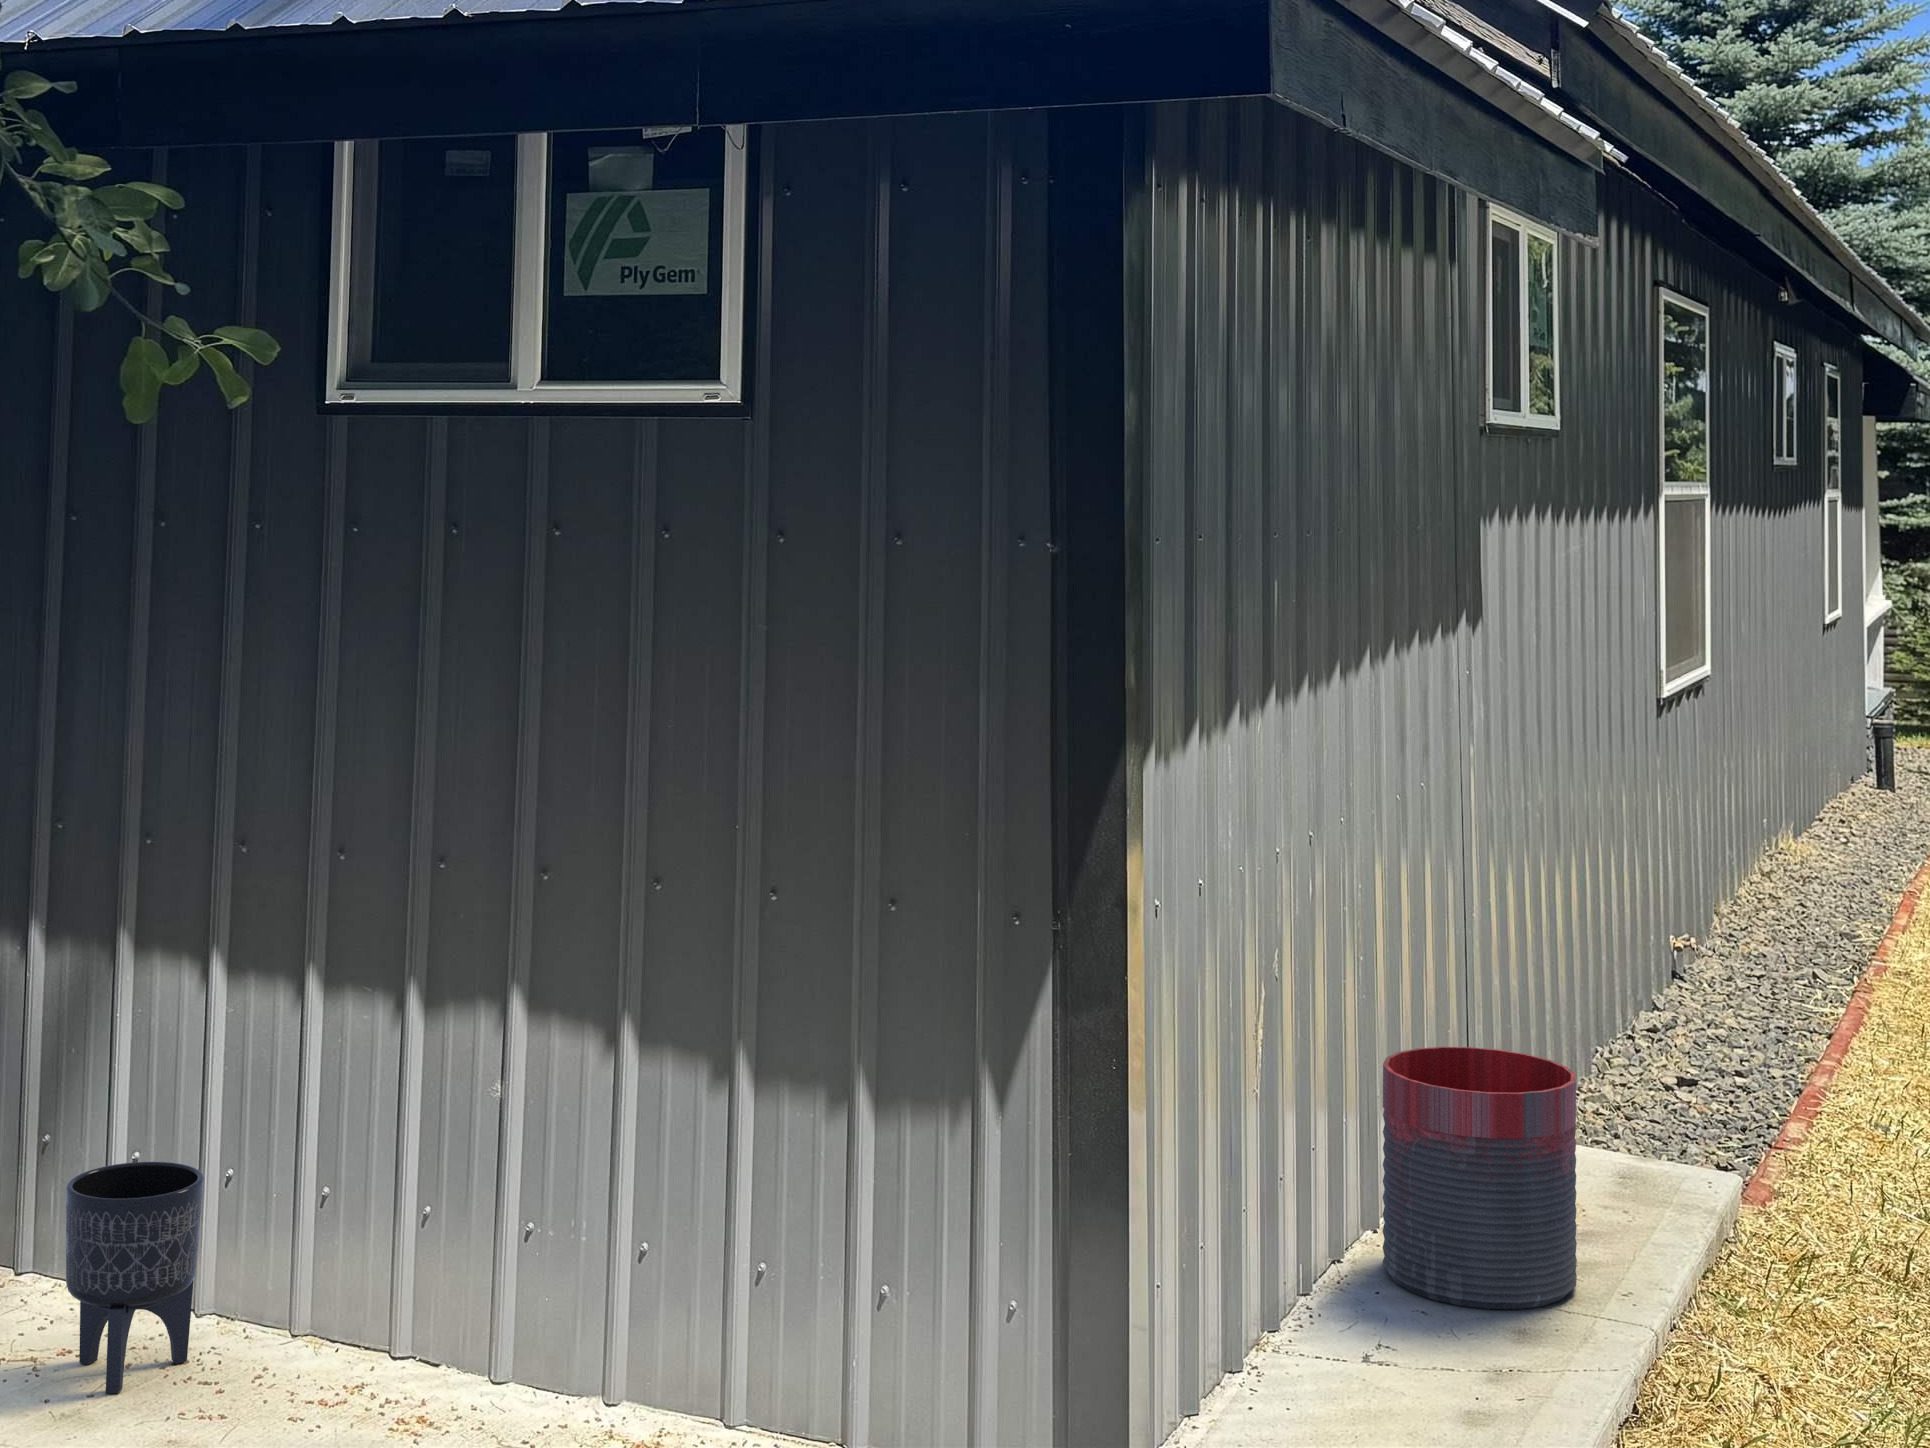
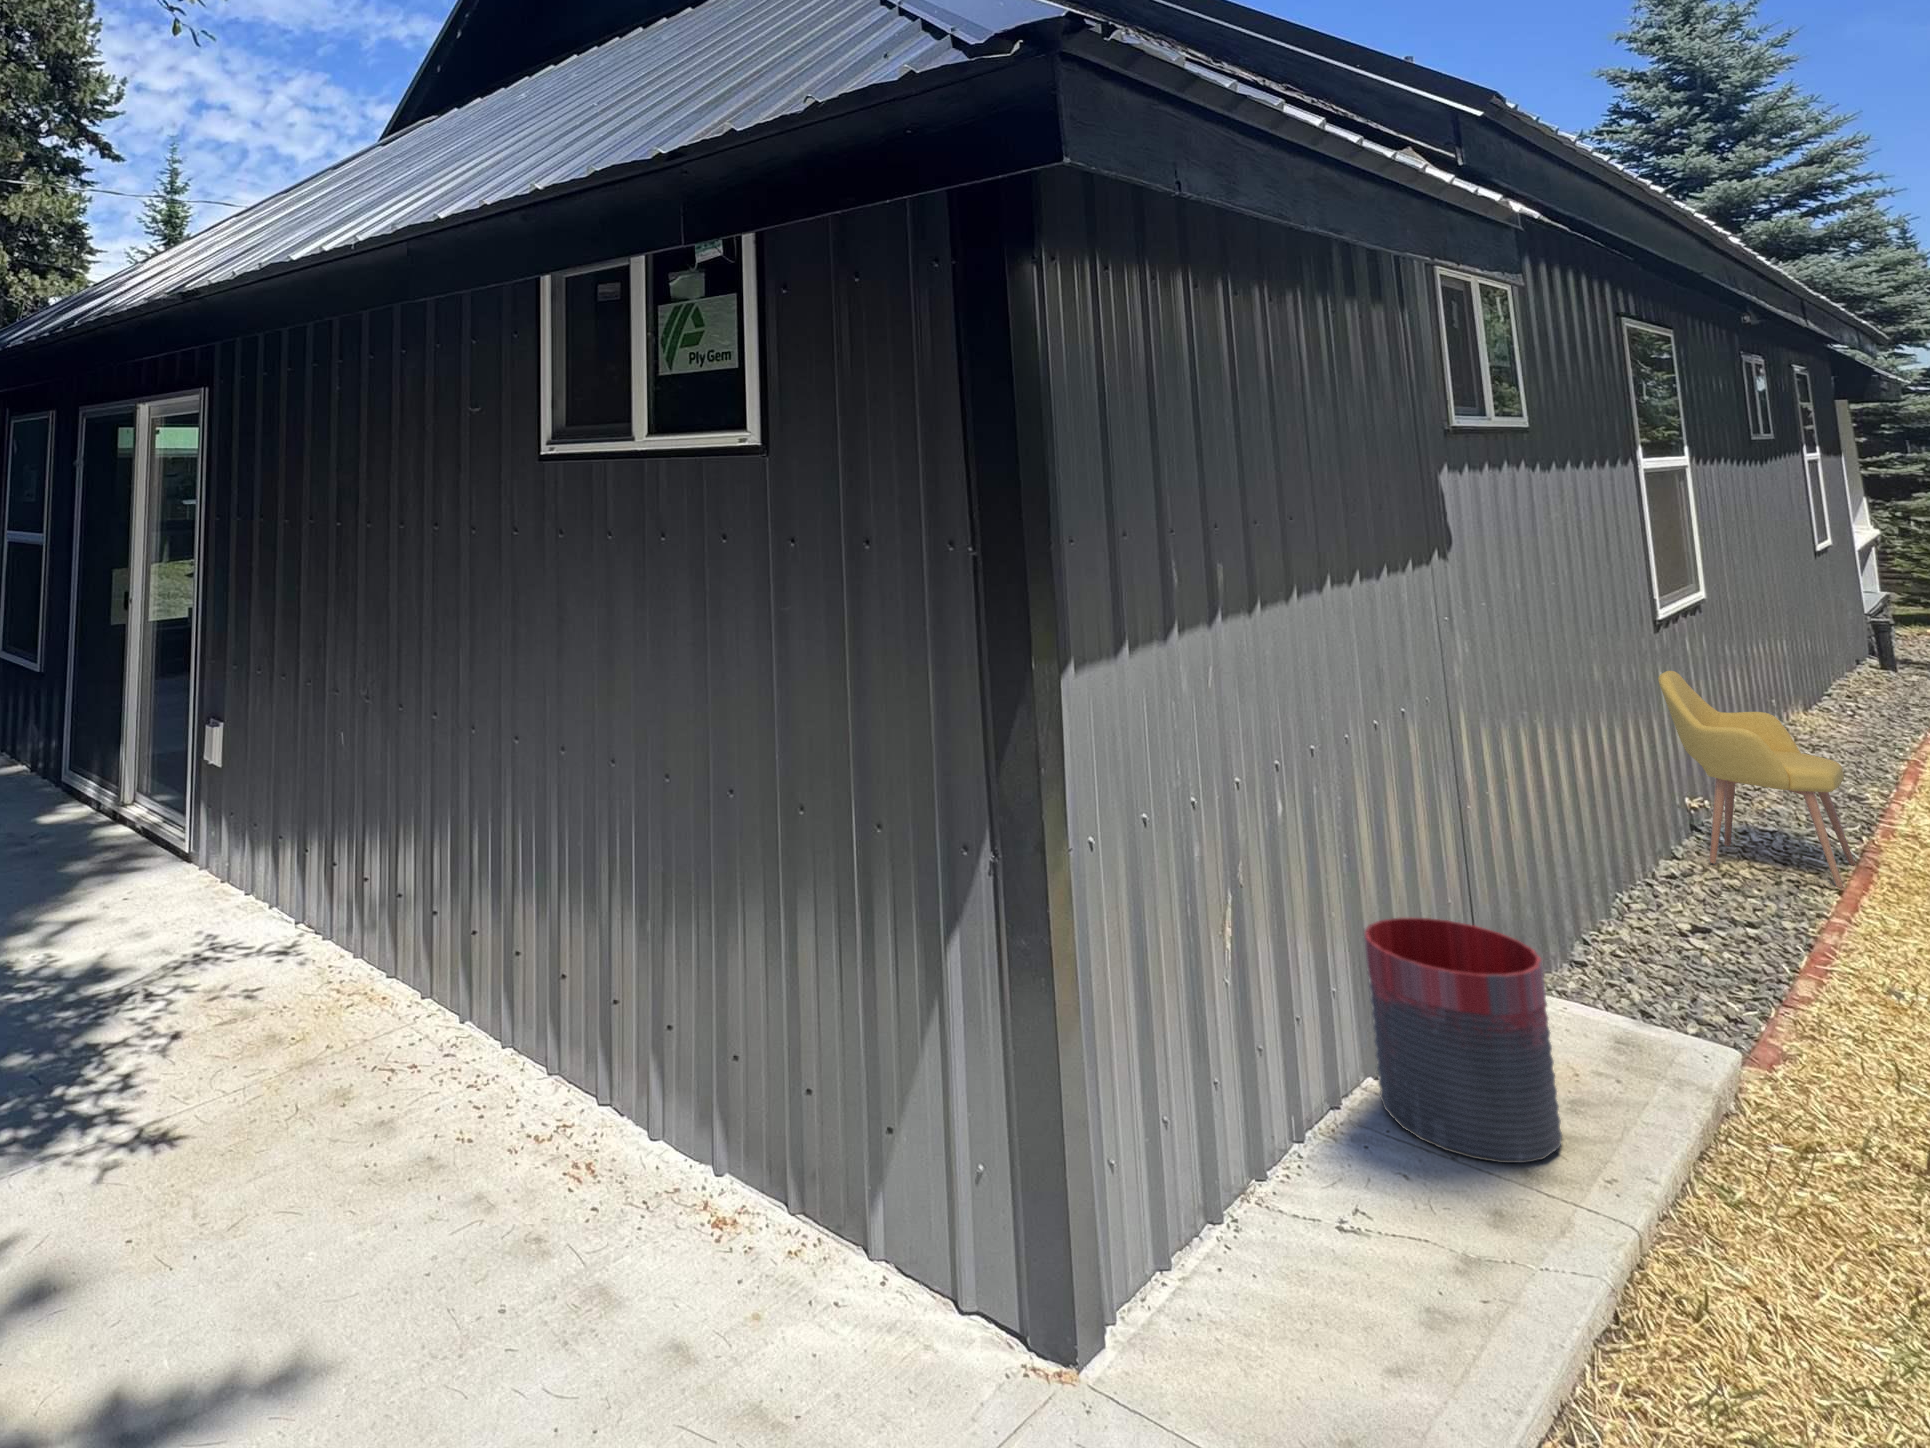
chair: none [1665,767,1847,1031] -> present [1658,671,1855,888]
planter: present [66,1162,204,1393] -> none [424,928,507,1085]

